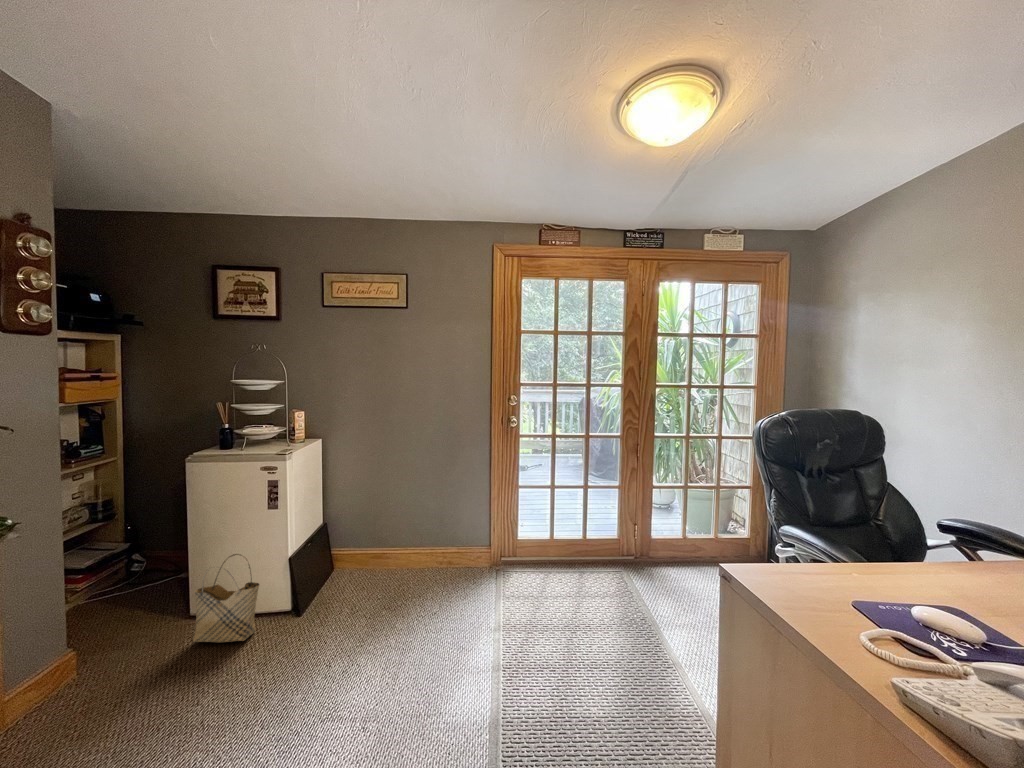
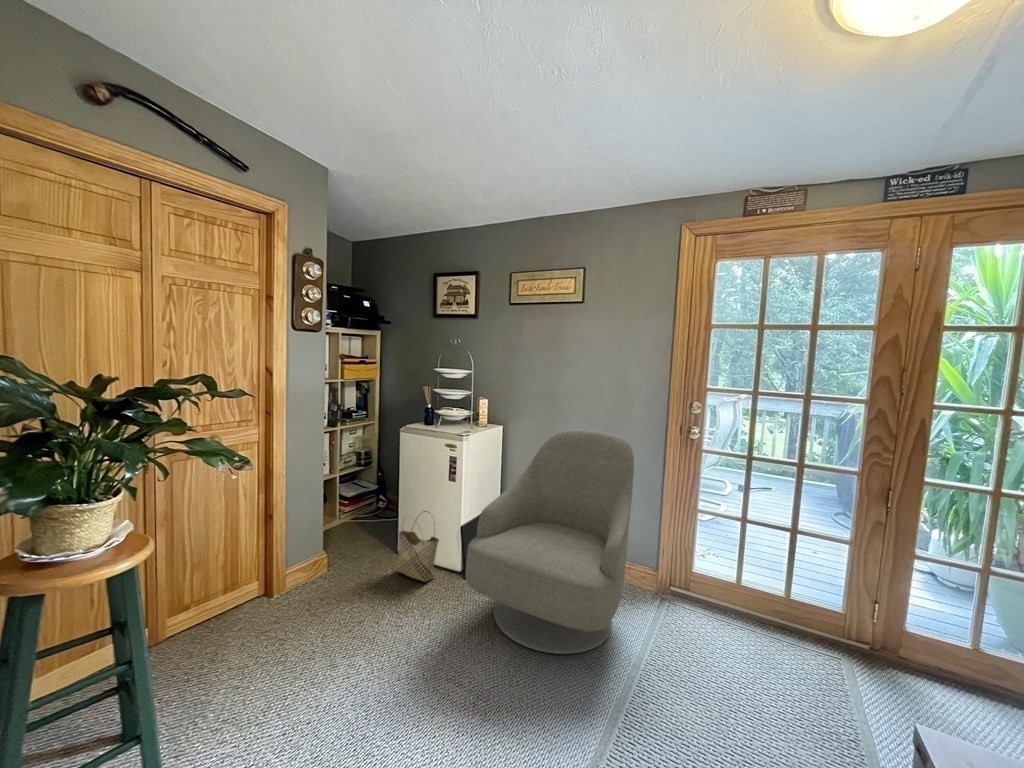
armchair: none [314,431,481,661] -> present [465,429,634,654]

